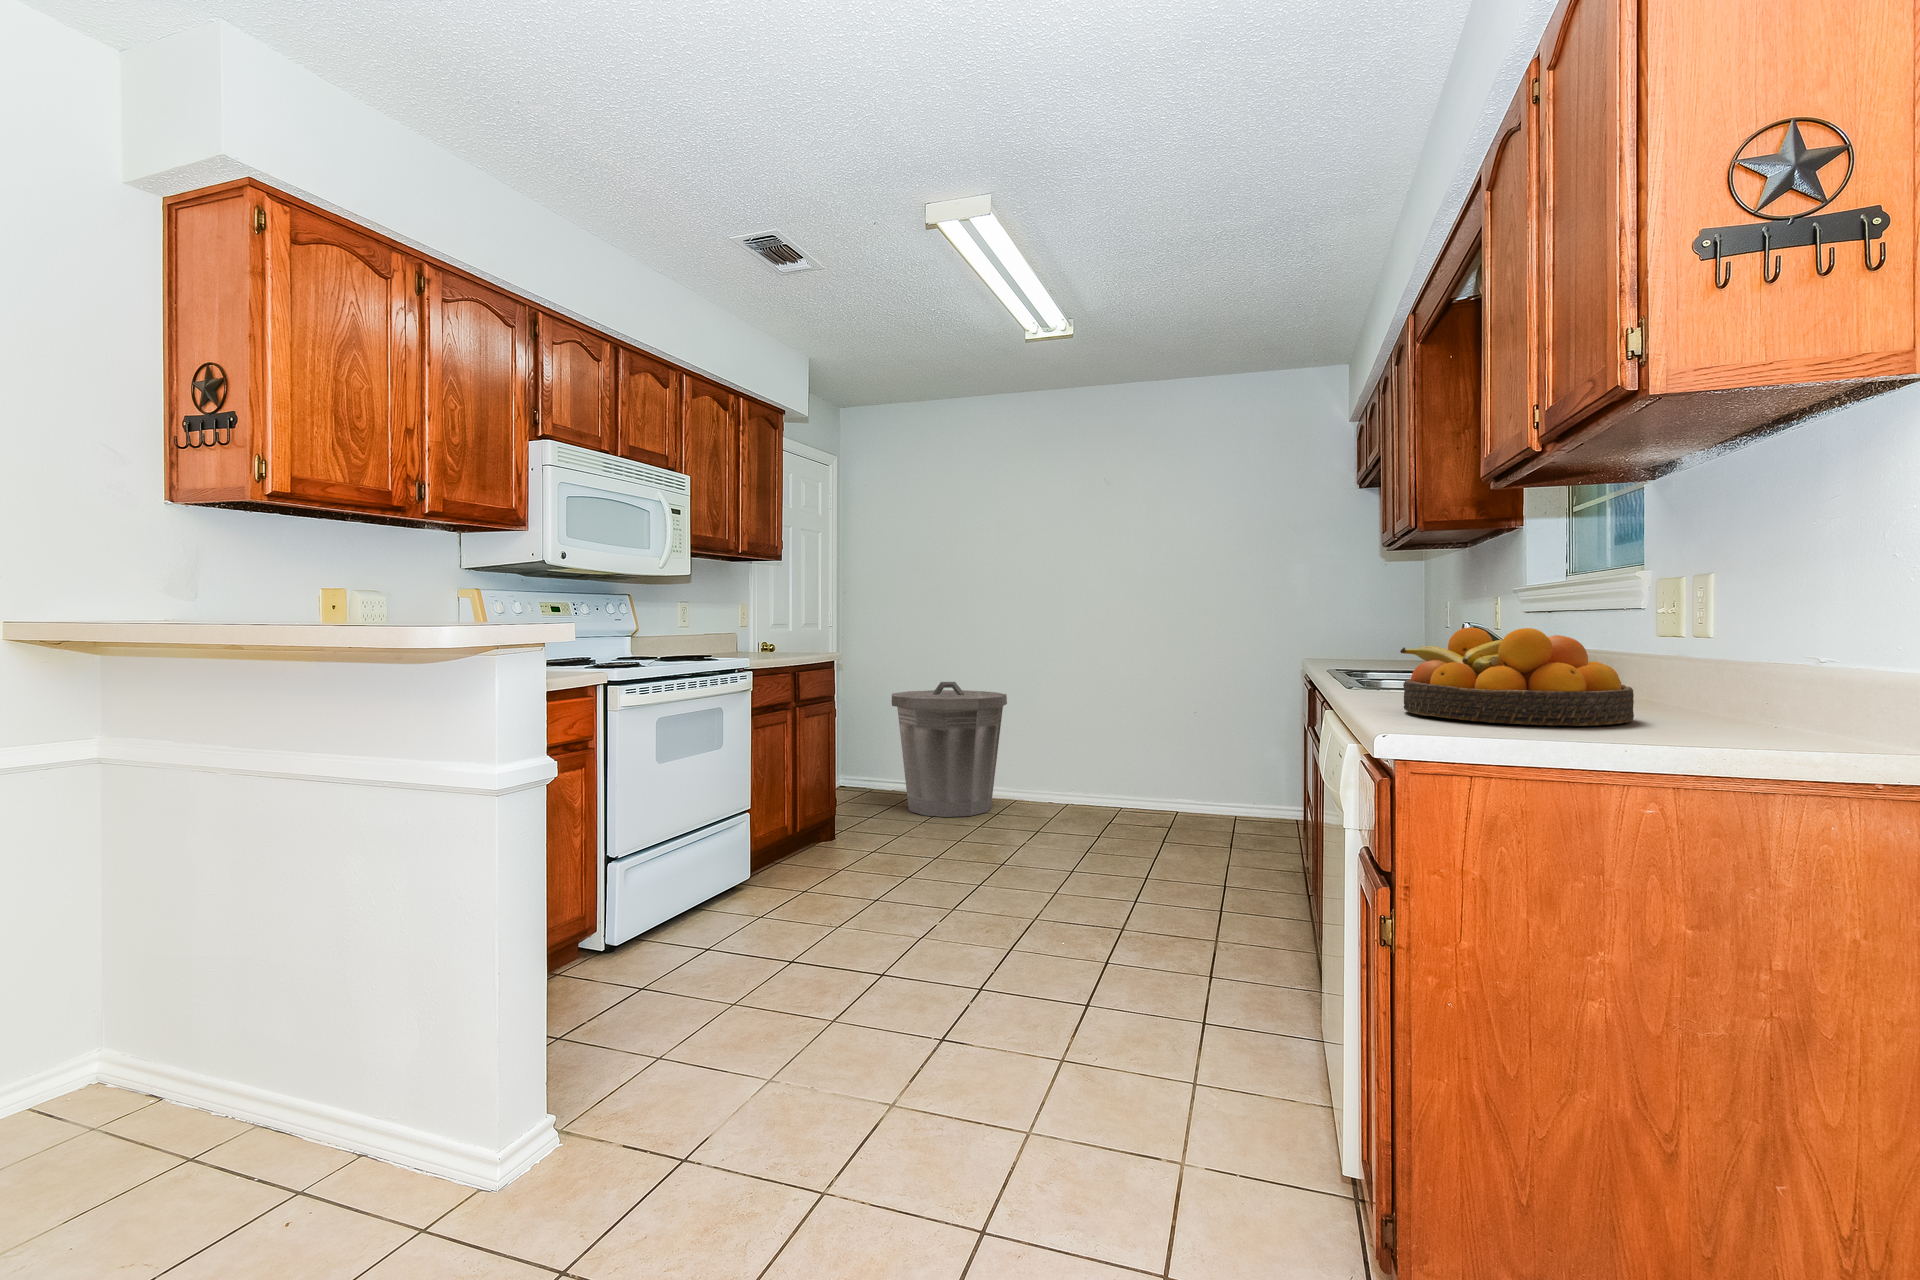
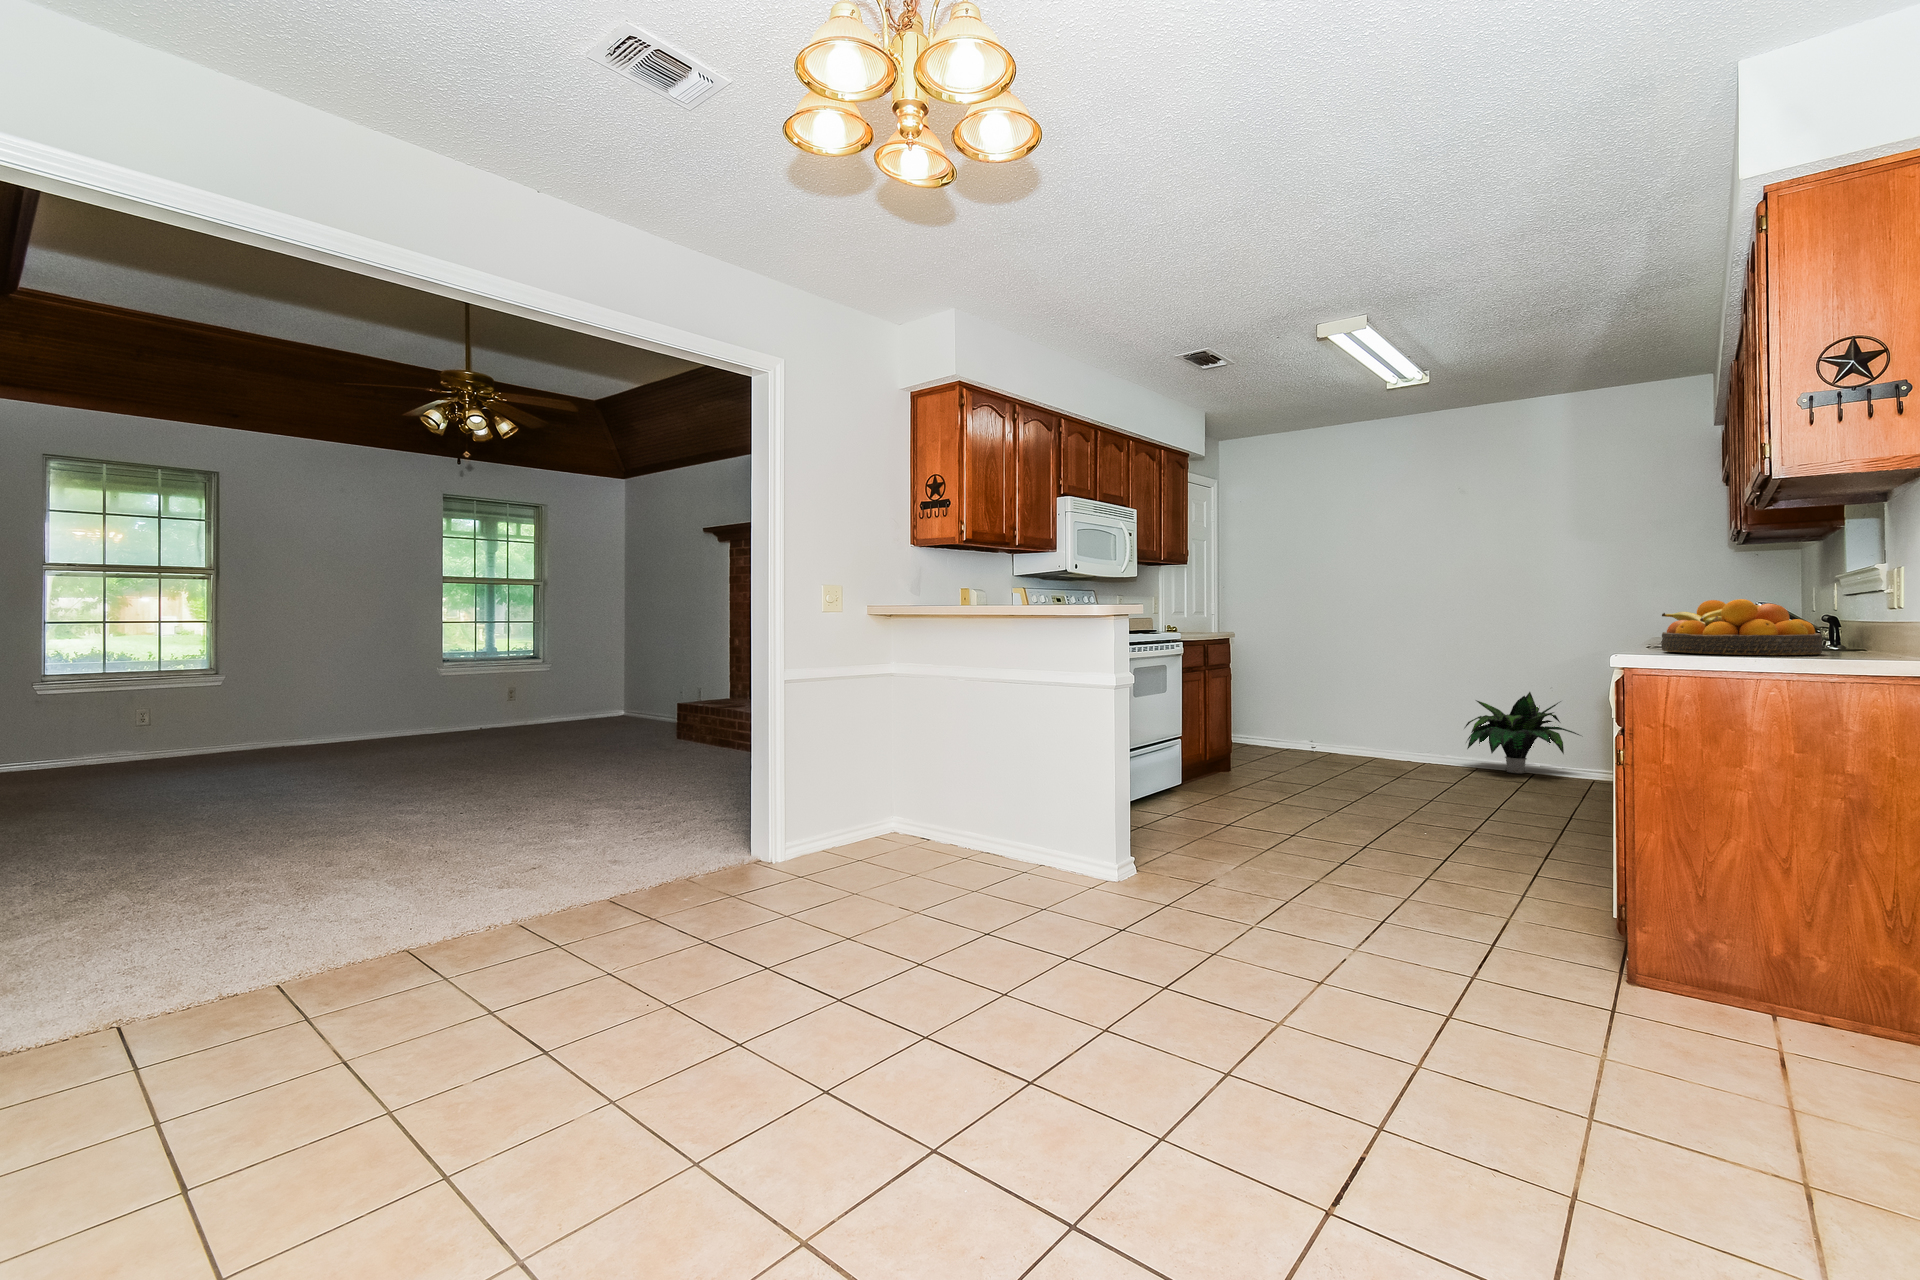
trash can: present [892,682,1007,817] -> none [1270,654,1367,758]
potted plant: none [1112,726,1240,827] -> present [1465,692,1579,773]

